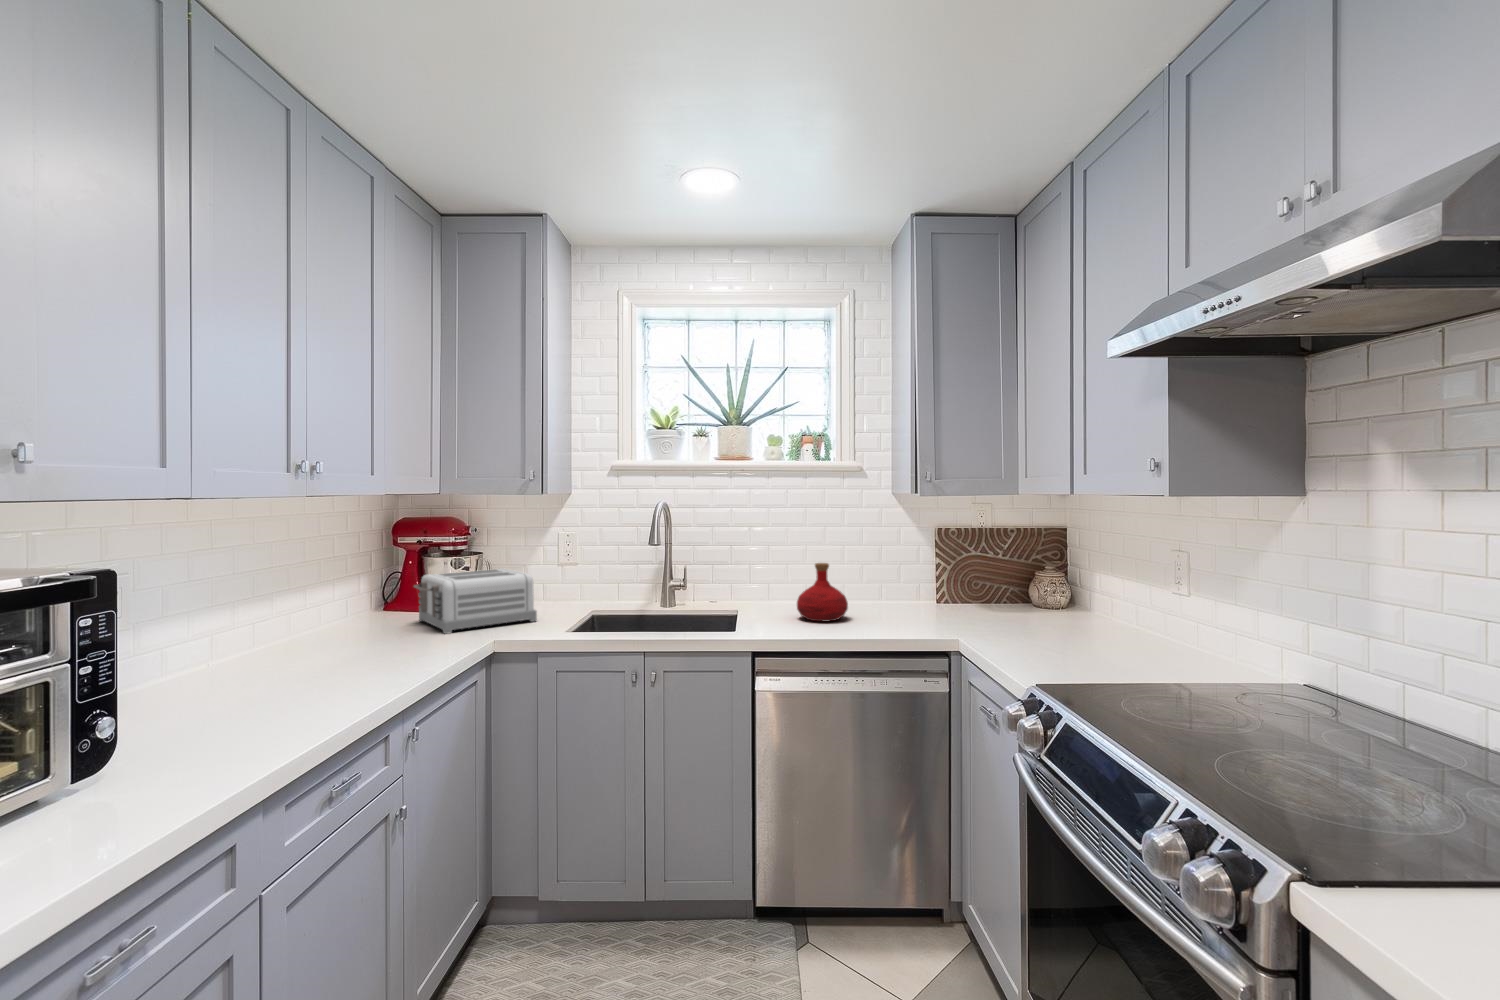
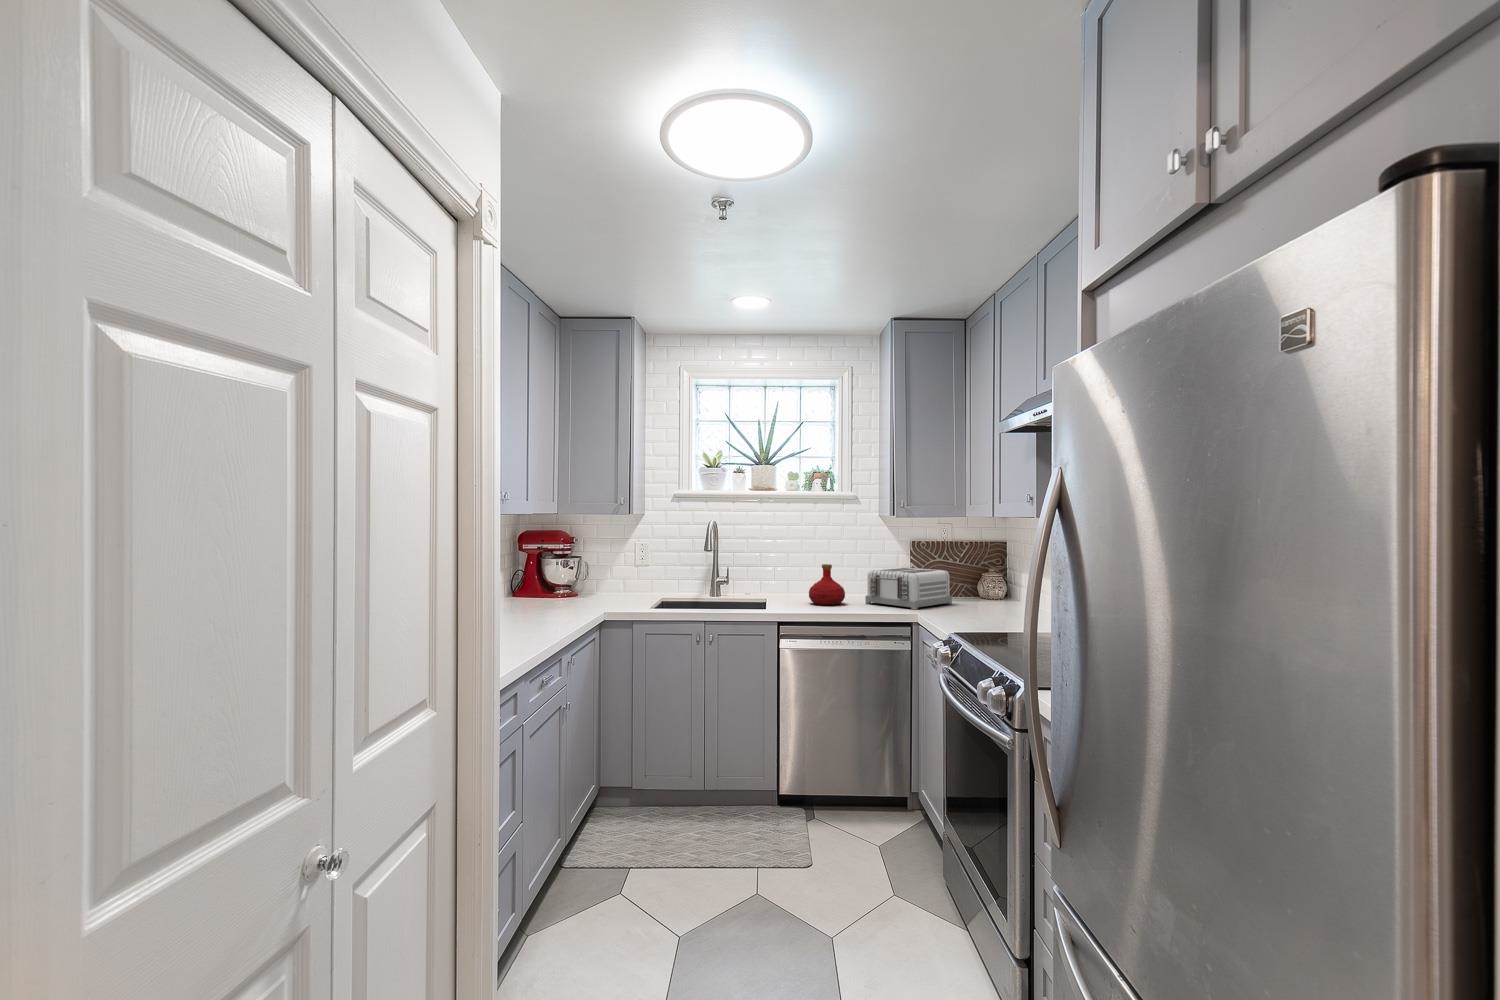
toaster: present [414,568,537,634] -> present [865,567,952,610]

